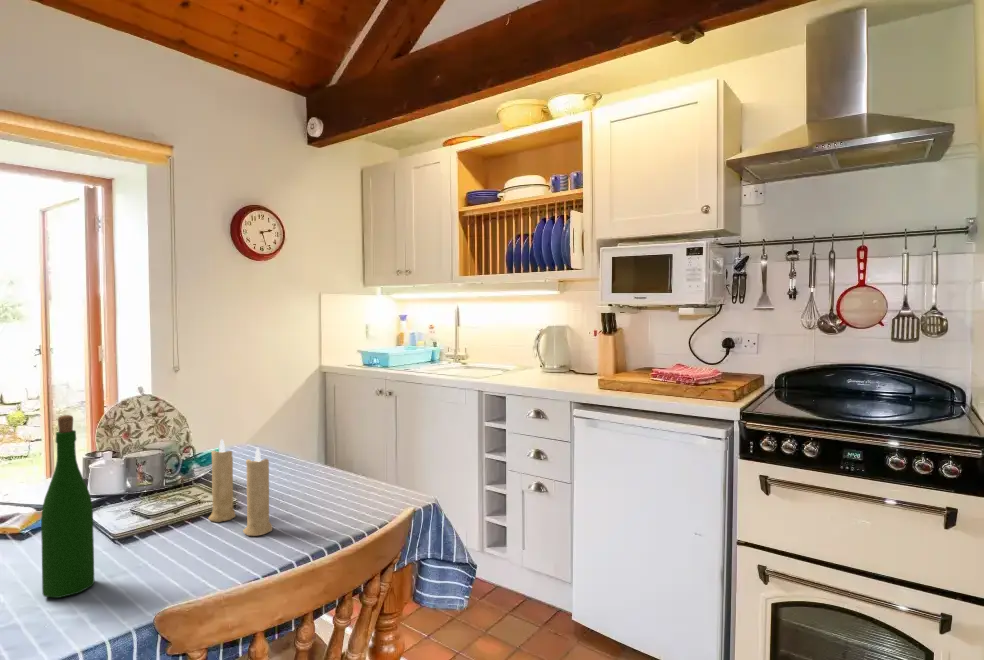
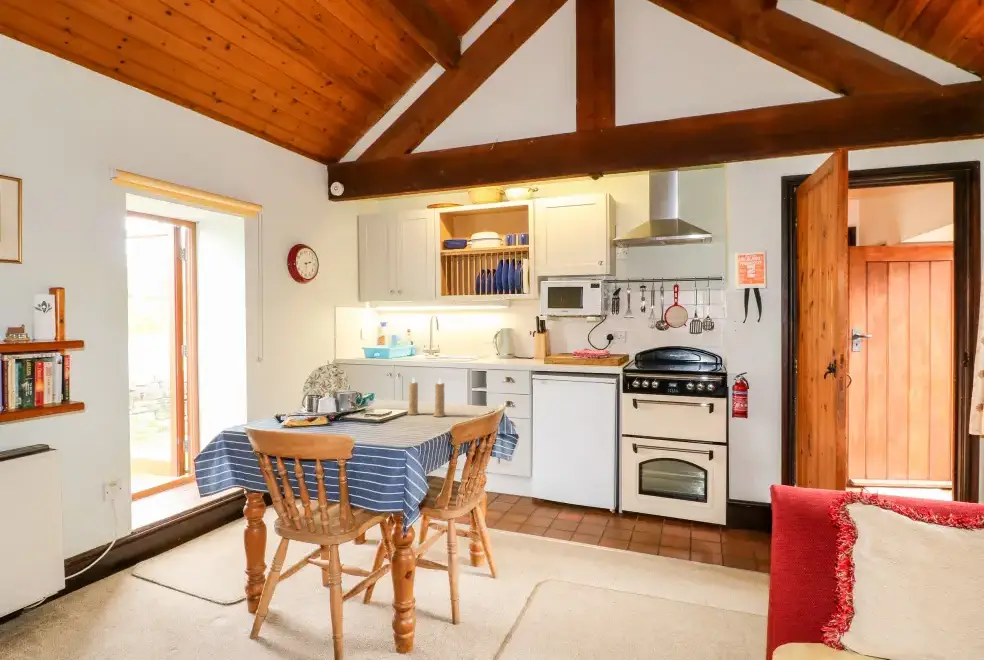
wine bottle: present [41,415,95,598] -> none [388,358,405,430]

